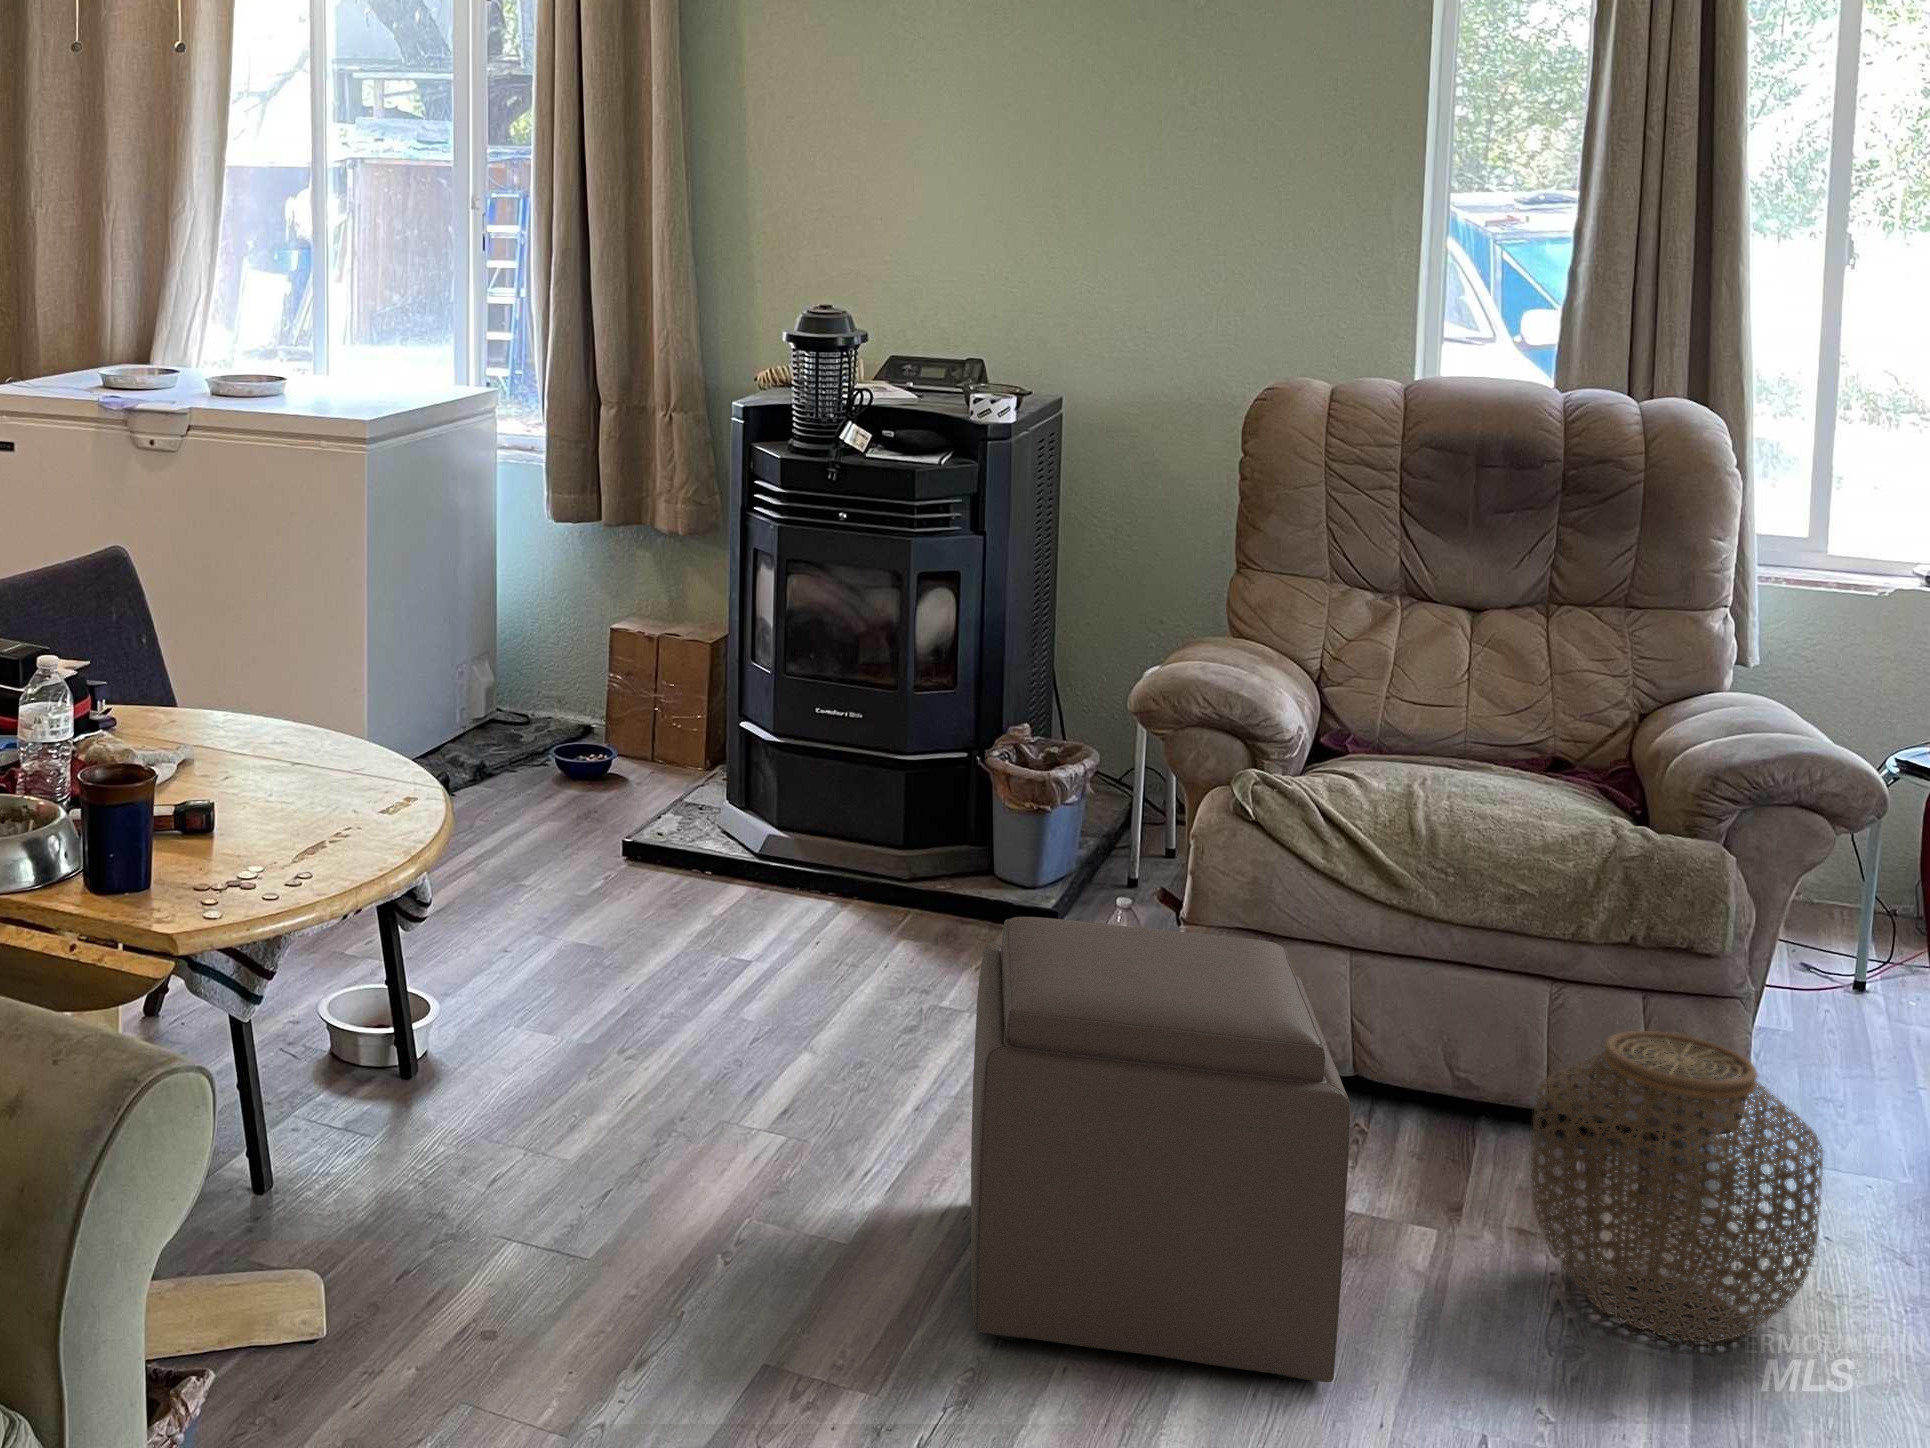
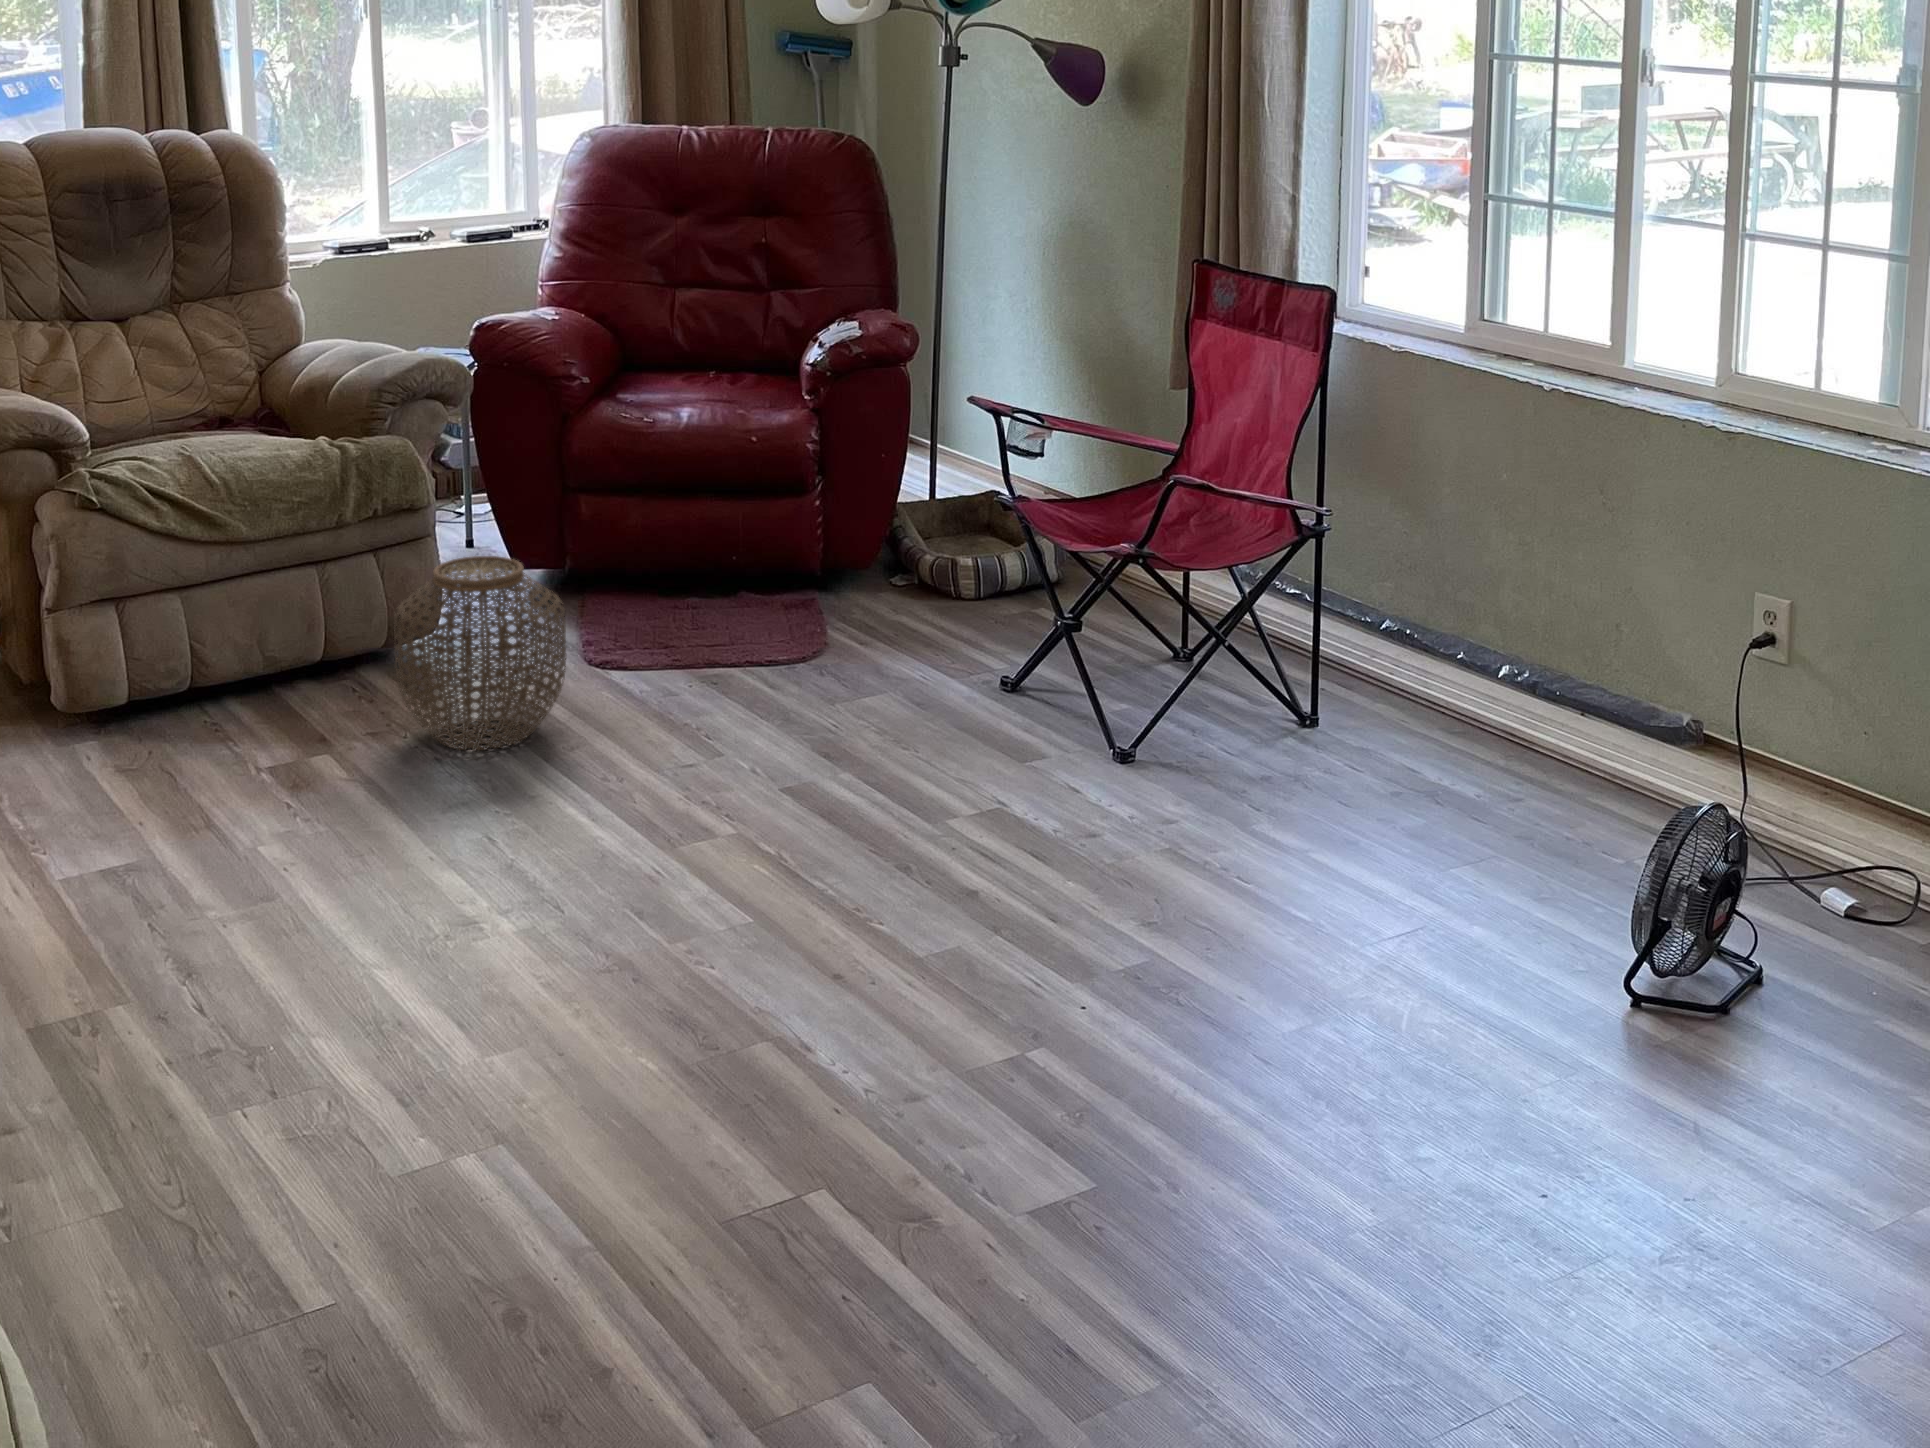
ottoman: present [971,917,1350,1382] -> none [29,578,393,925]

